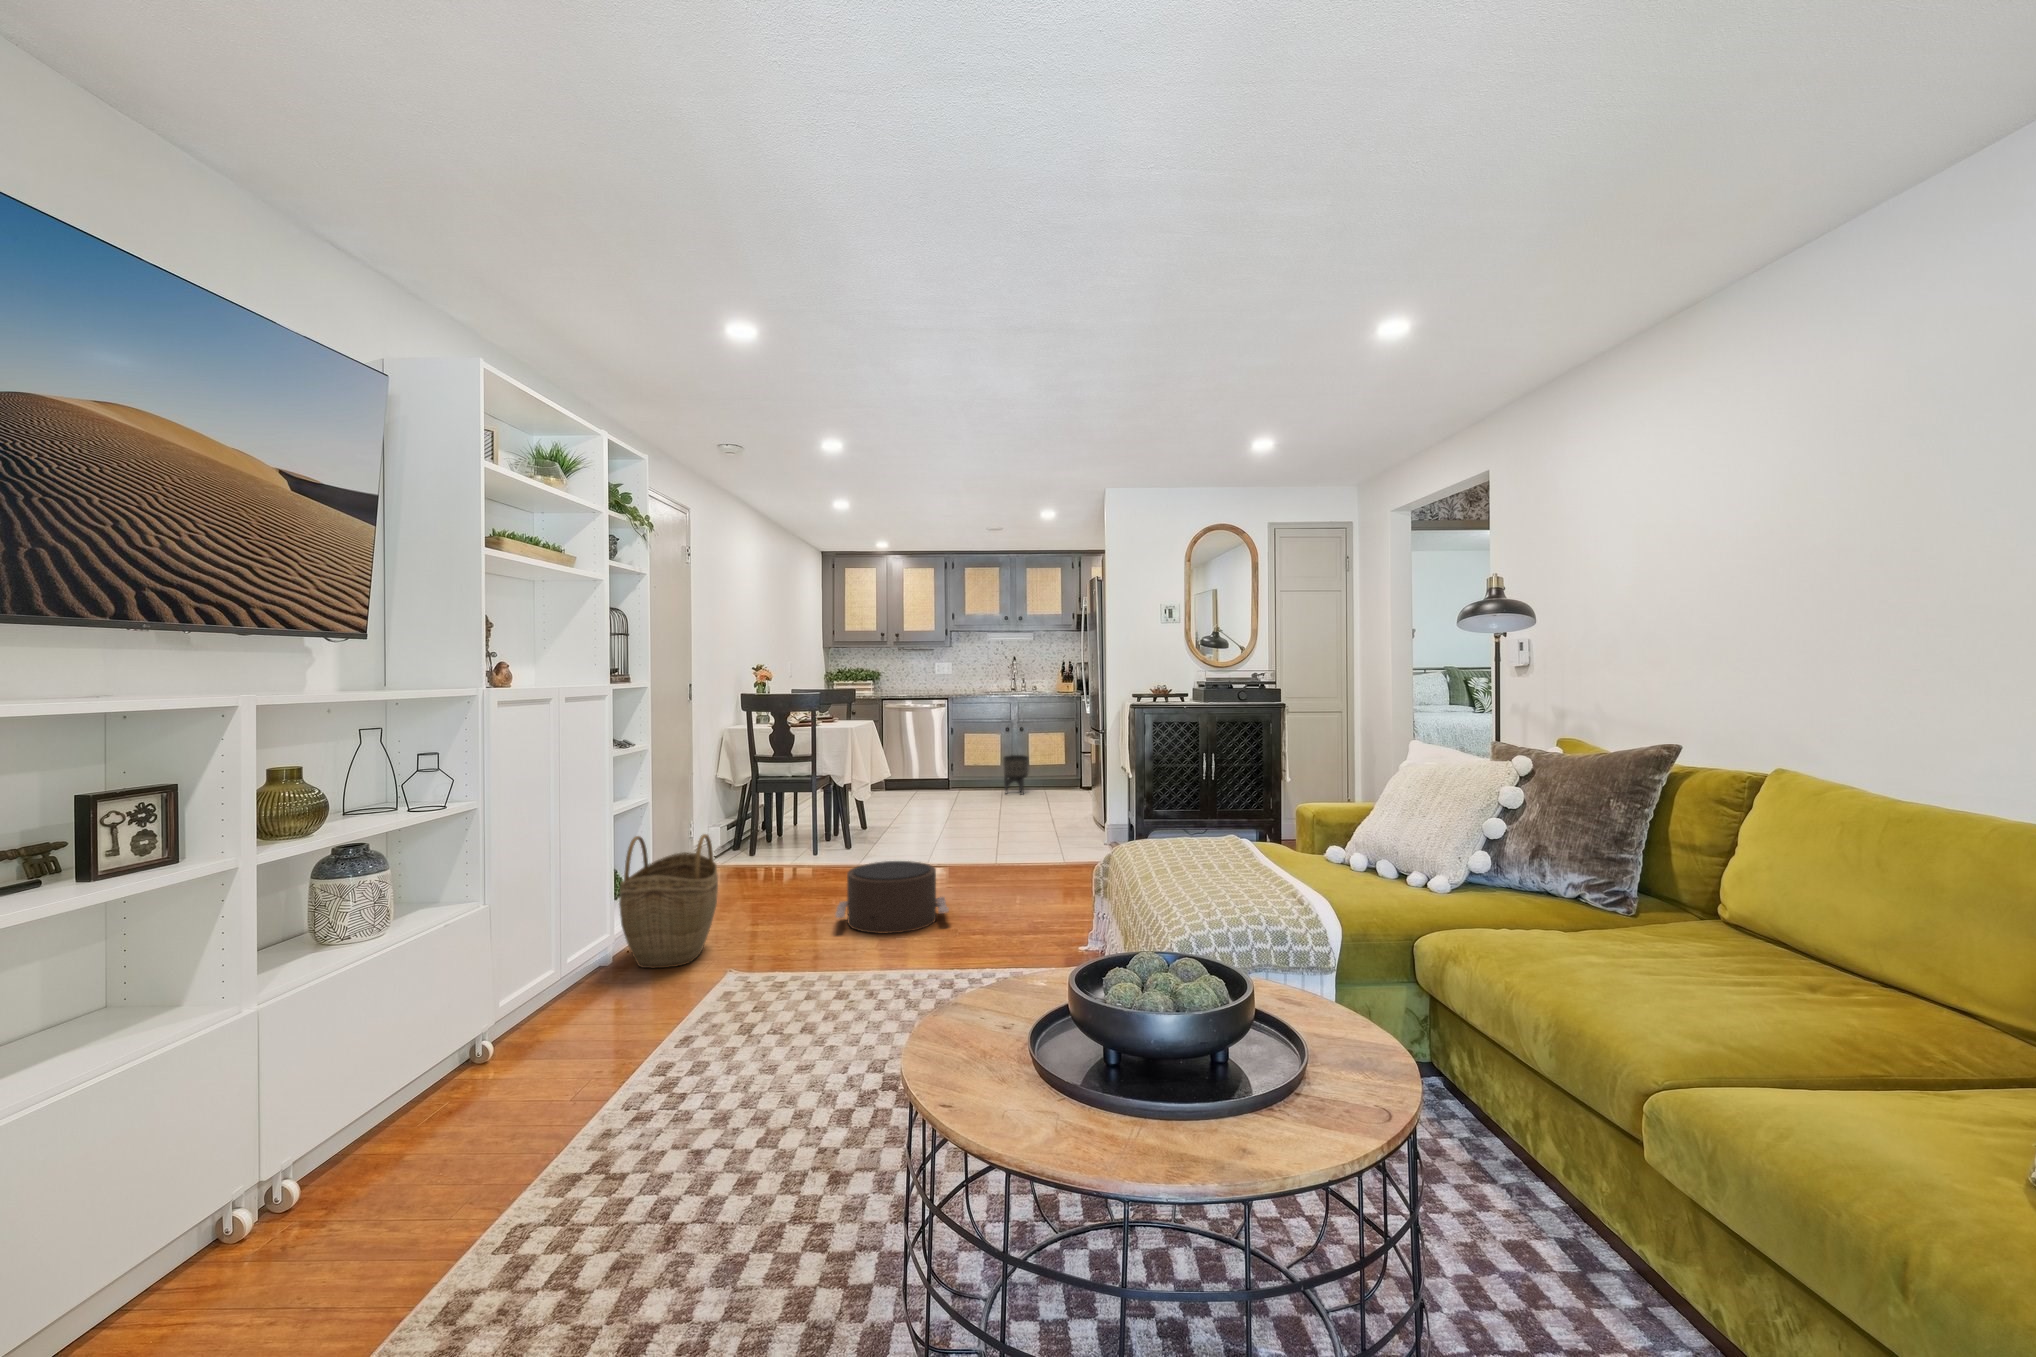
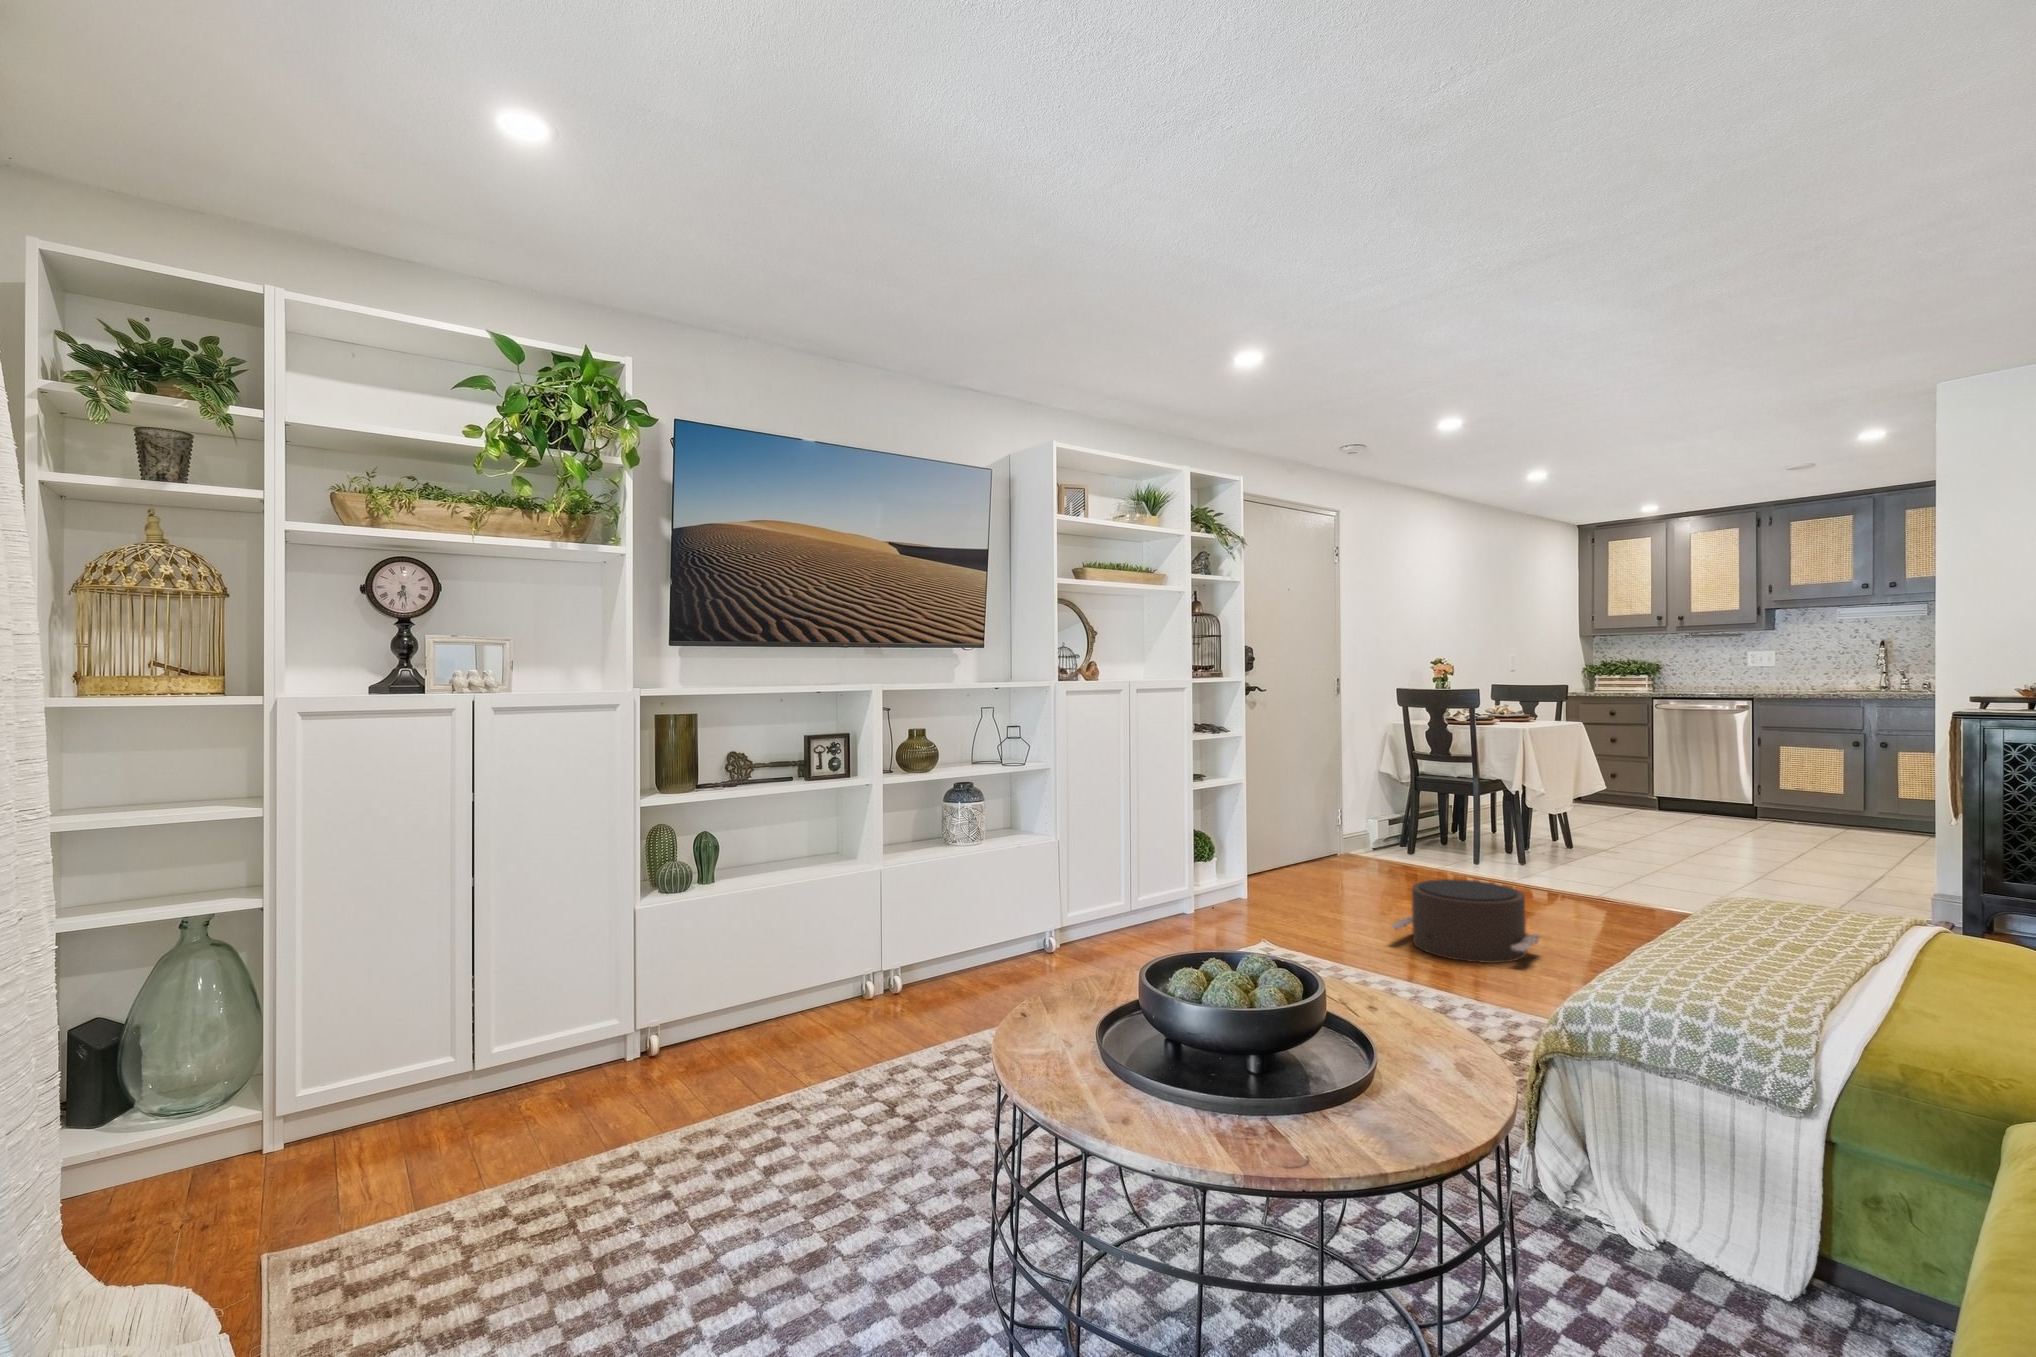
planter: present [1003,755,1029,795] -> none [1856,785,1911,847]
woven basket: present [619,834,718,968] -> none [1182,812,1277,935]

